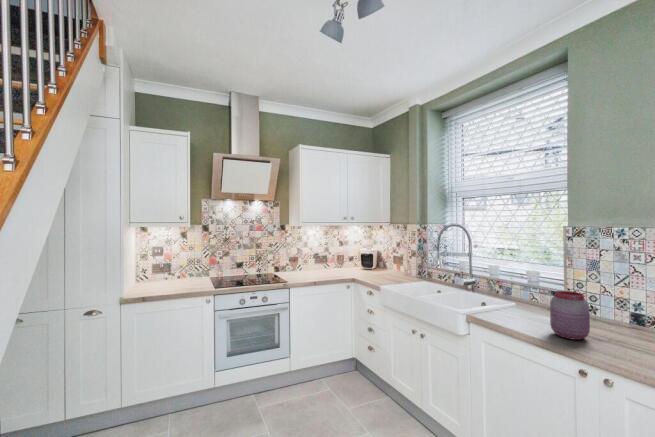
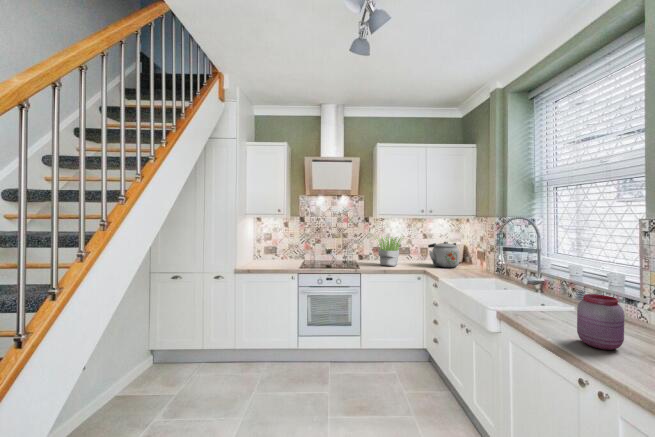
potted plant: none [293,243,330,277] -> present [375,237,401,266]
kettle: none [349,248,380,274] -> present [428,242,459,268]

